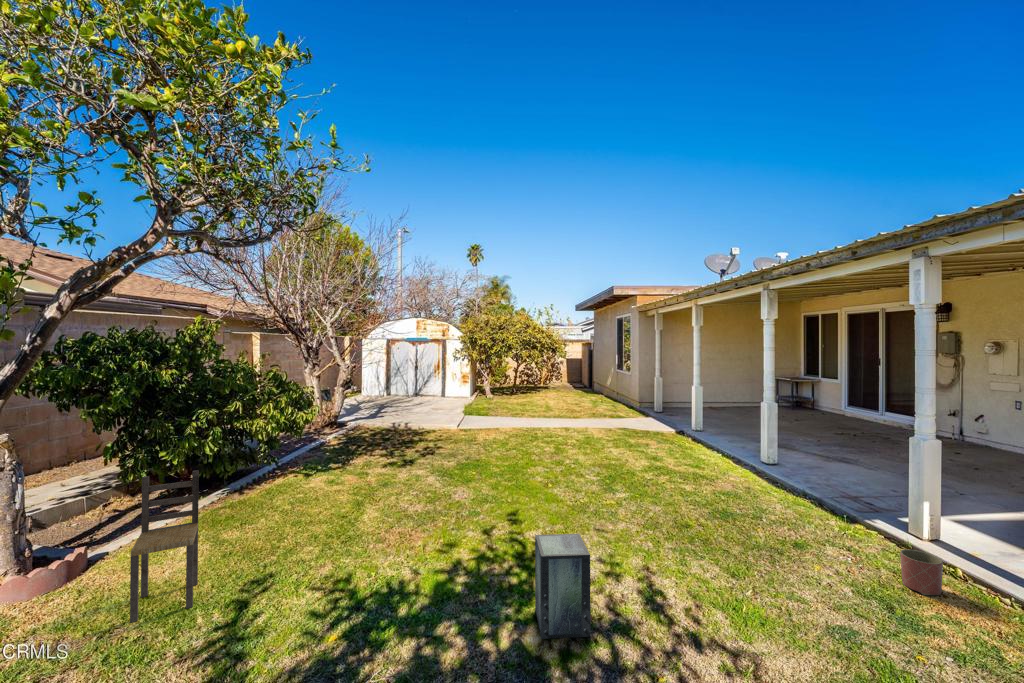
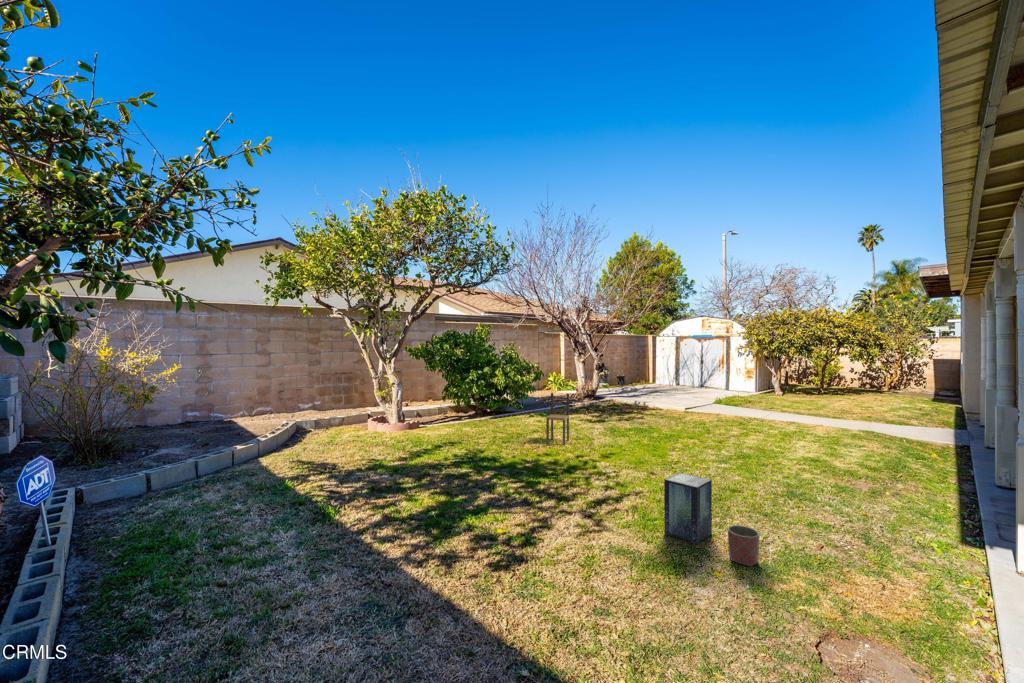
chair: present [130,470,199,622] -> present [546,393,569,445]
storage box: present [535,534,590,639] -> present [664,473,712,545]

